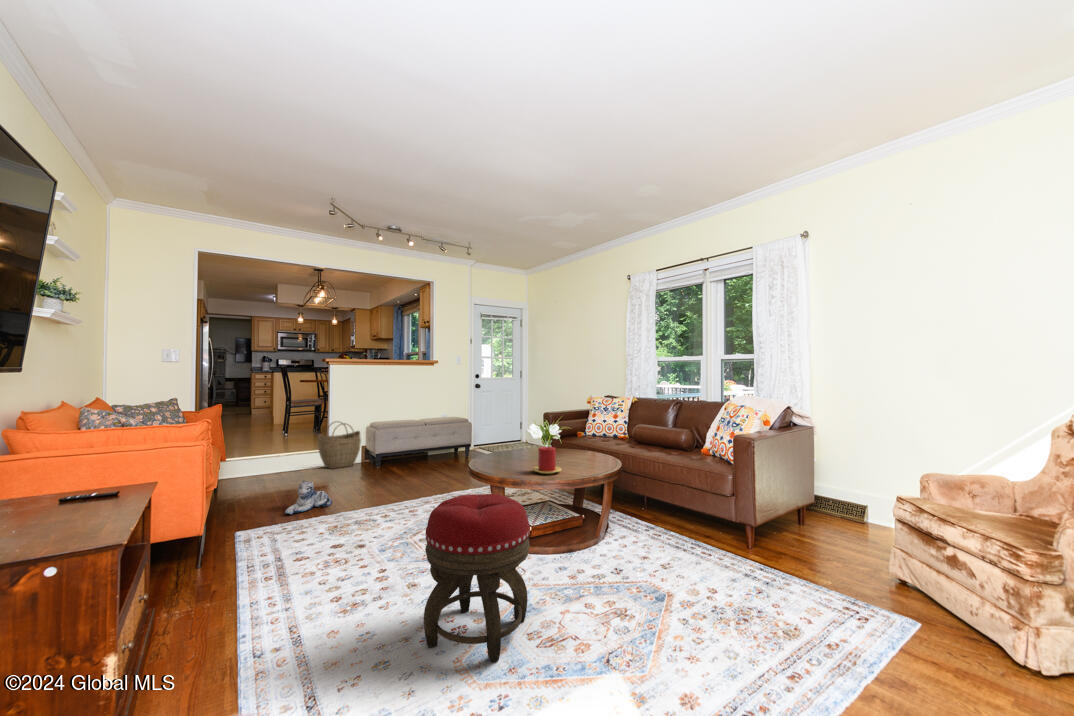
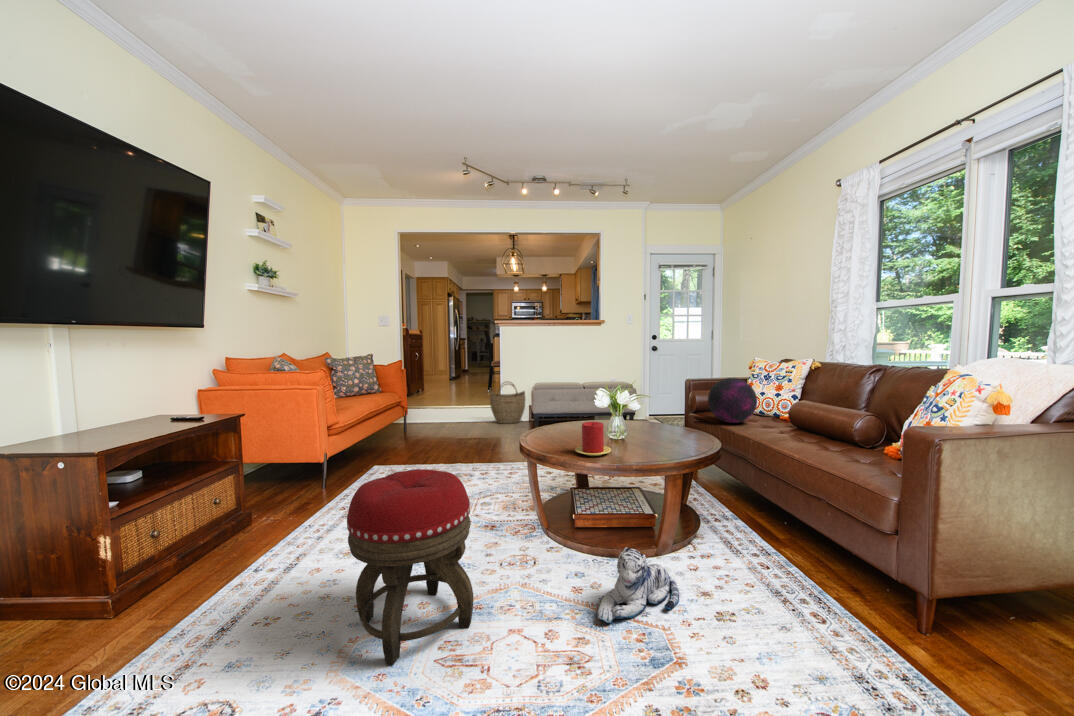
decorative orb: none [580,410,615,444] -> present [708,378,757,423]
plush toy: present [285,480,332,514] -> present [597,548,679,623]

